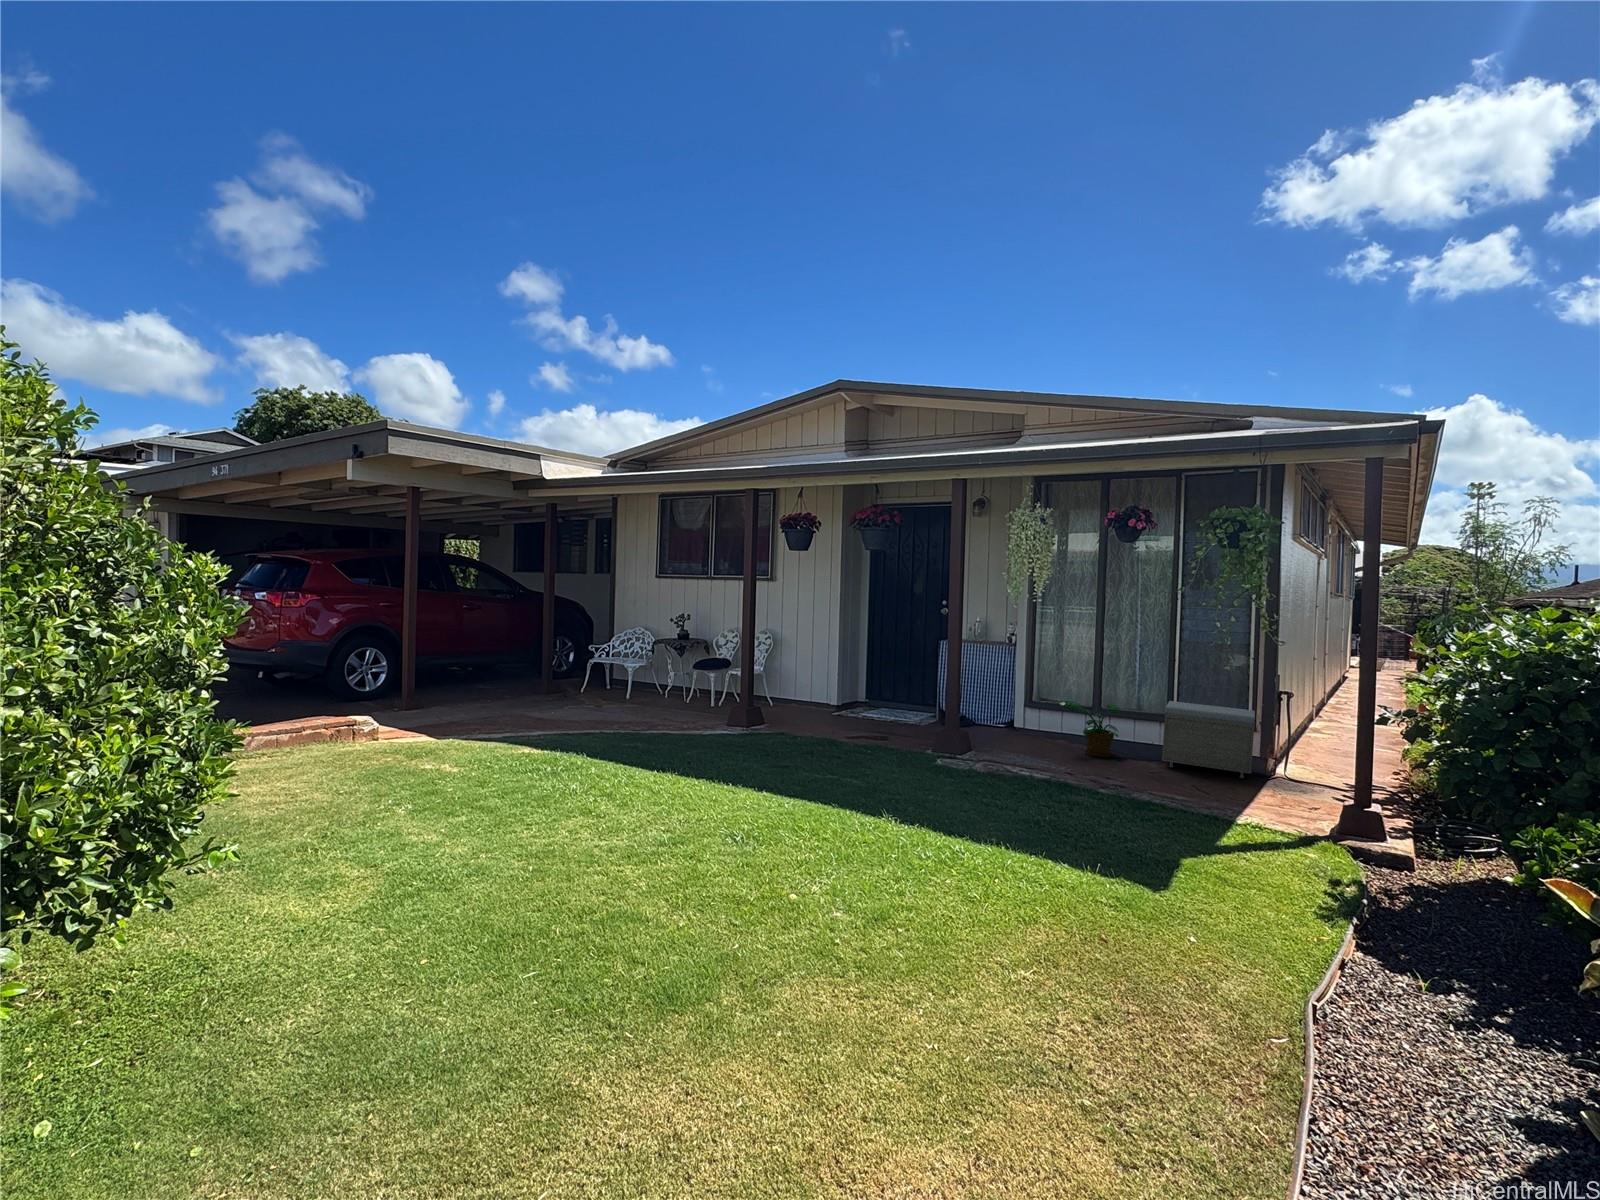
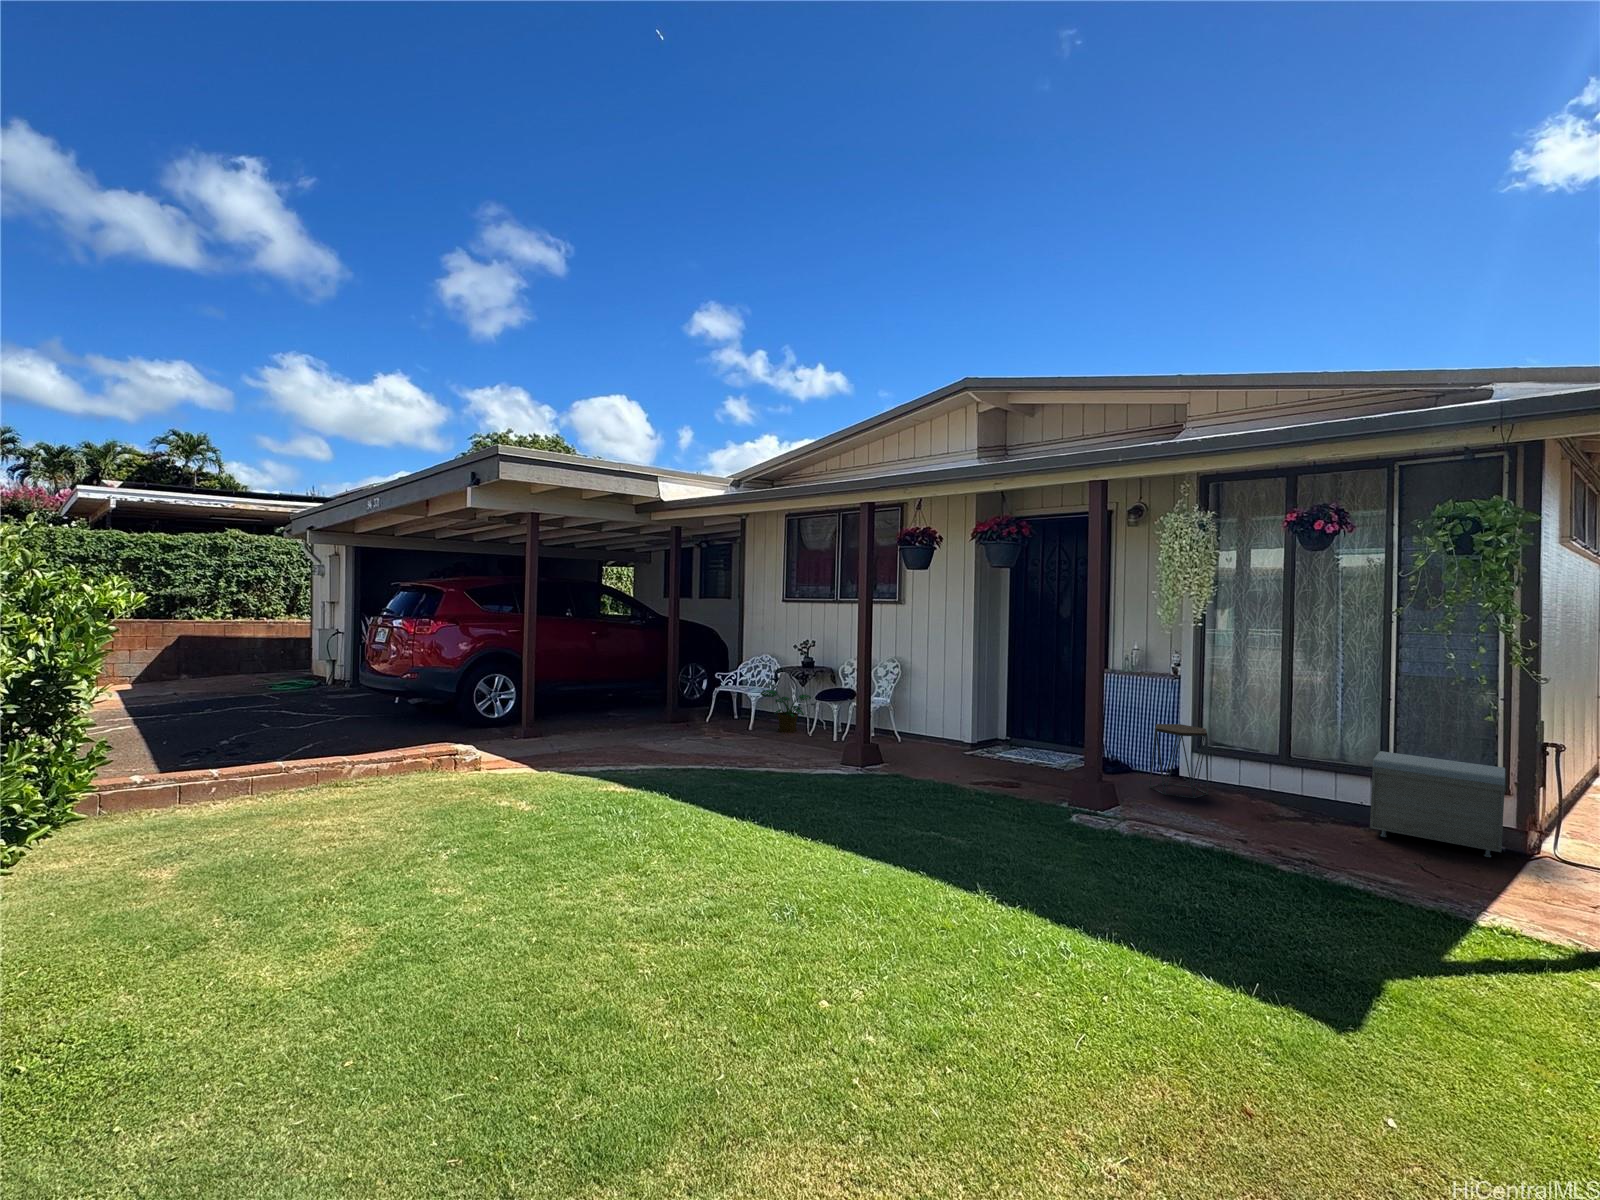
side table: none [995,684,1042,744] -> present [1149,724,1208,798]
potted plant: present [1059,701,1121,757] -> present [760,690,811,733]

